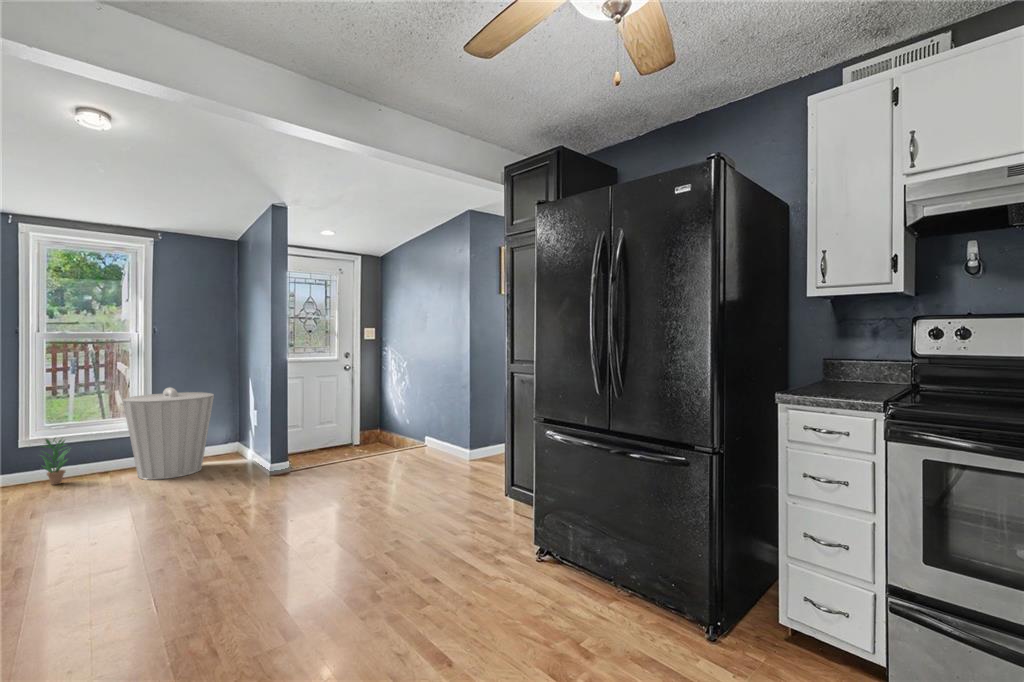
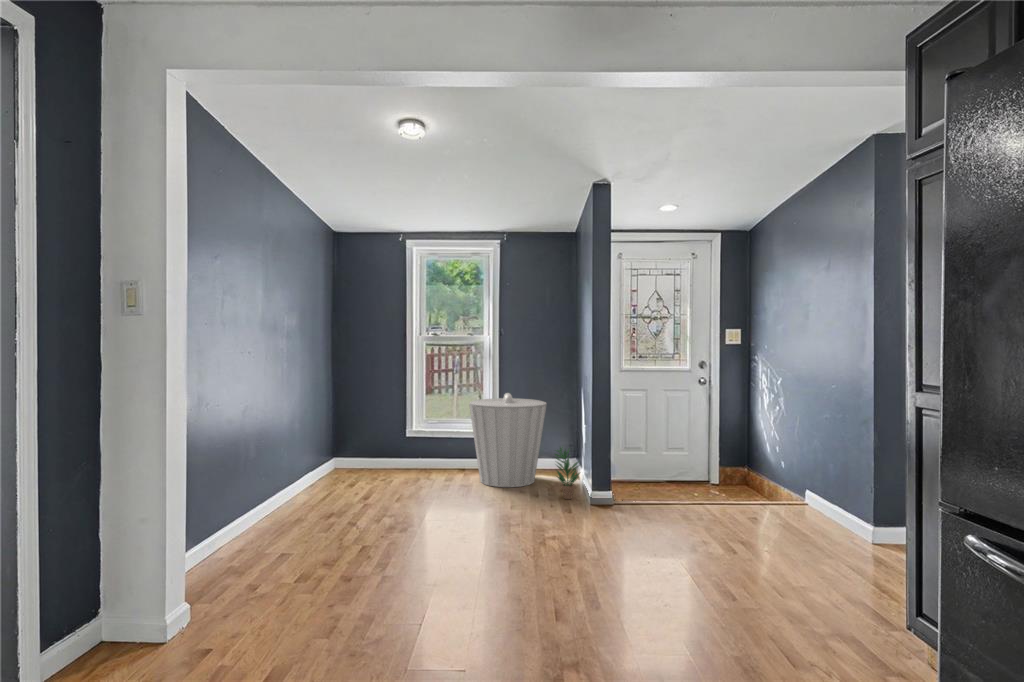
potted plant: present [40,439,68,485] -> present [555,447,580,499]

